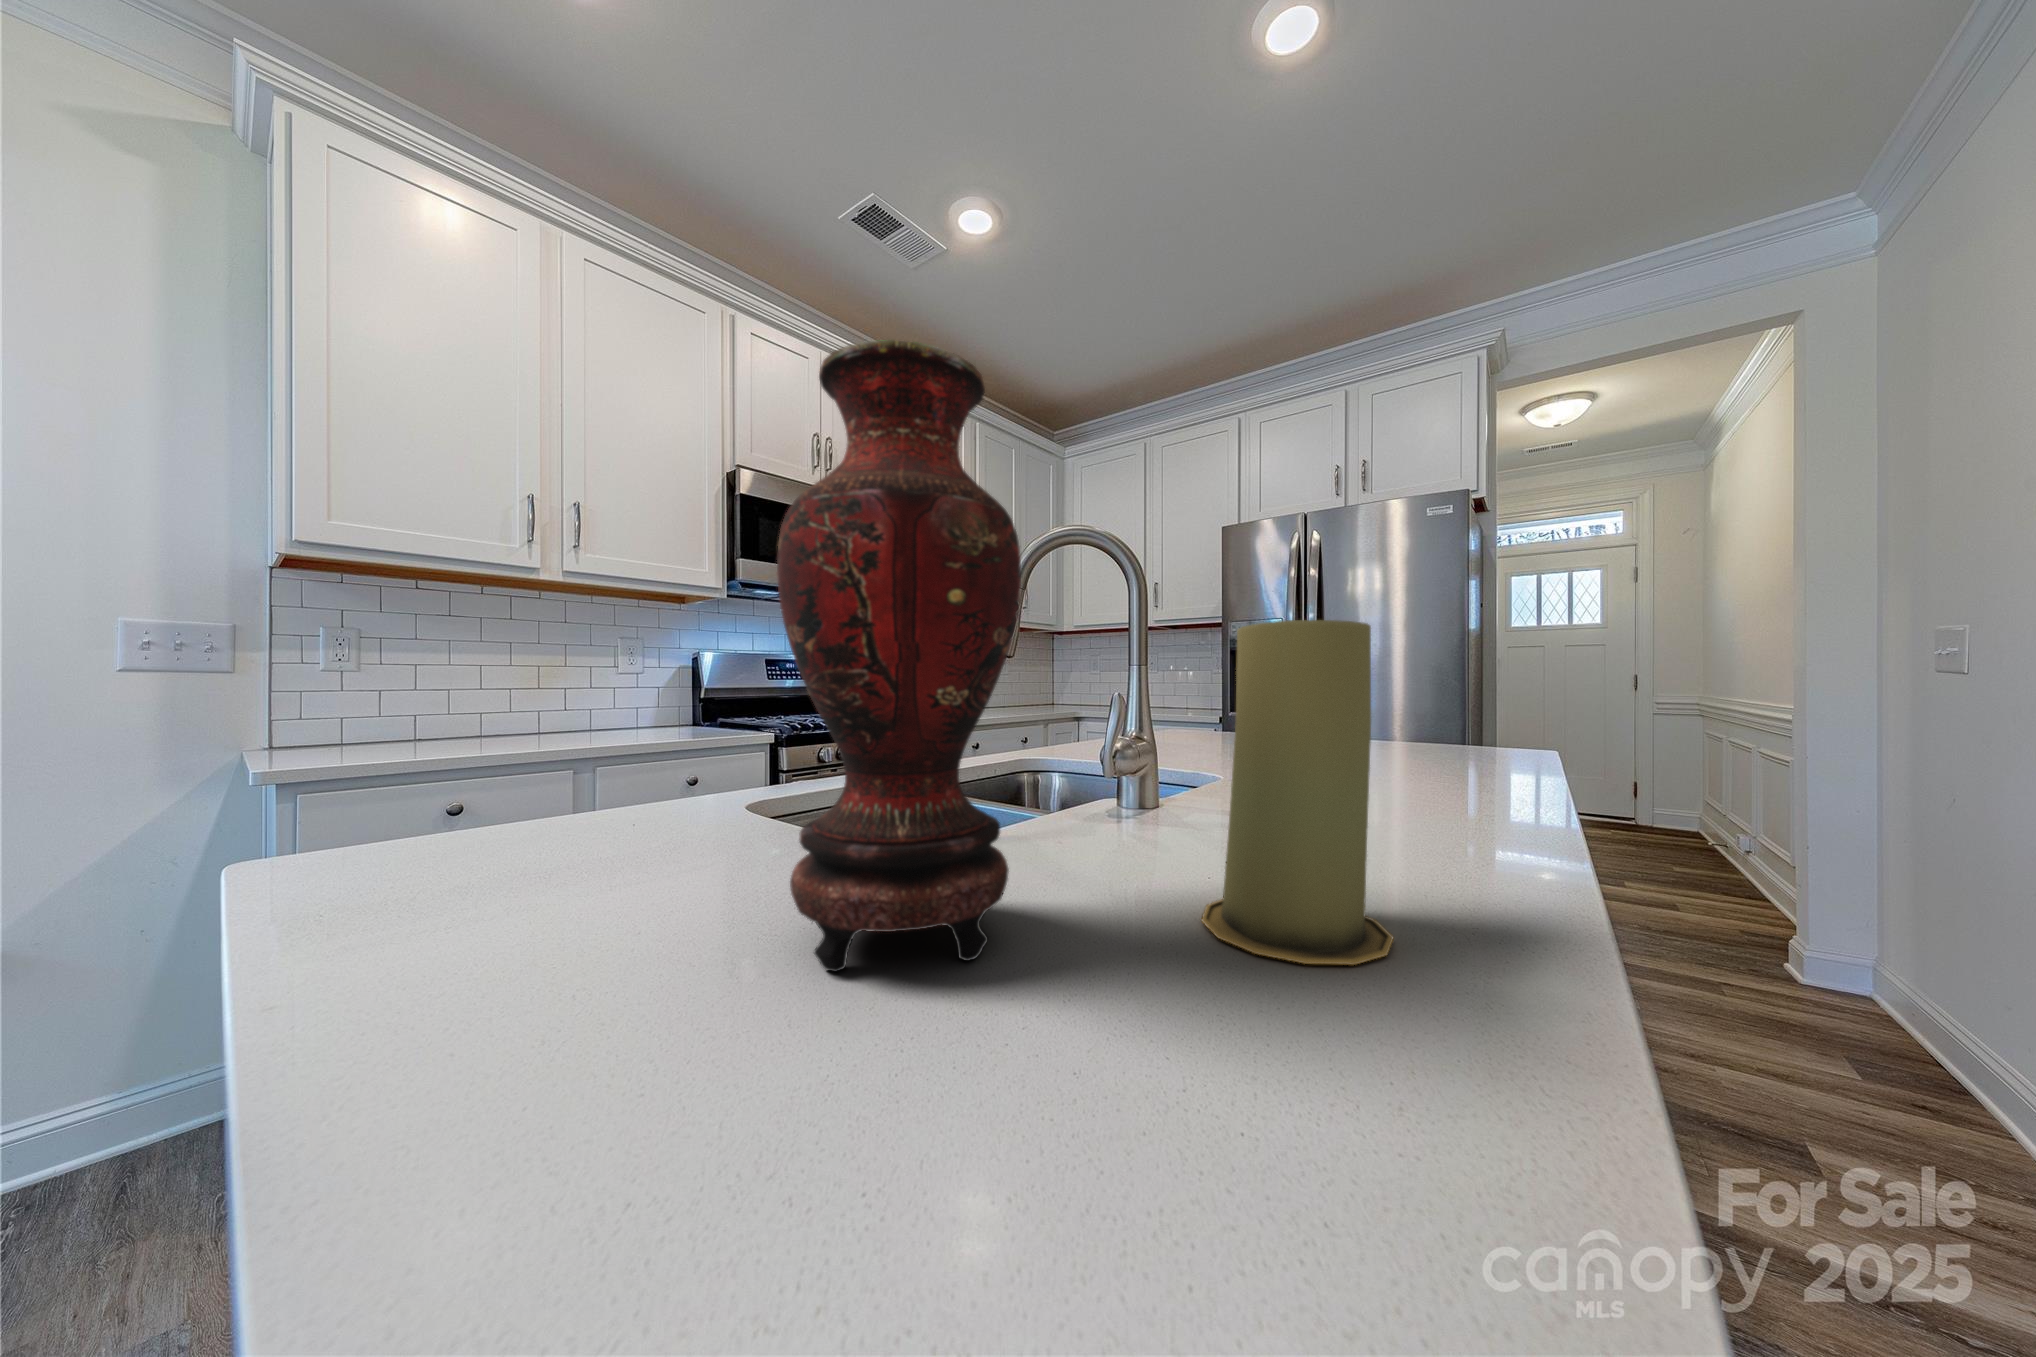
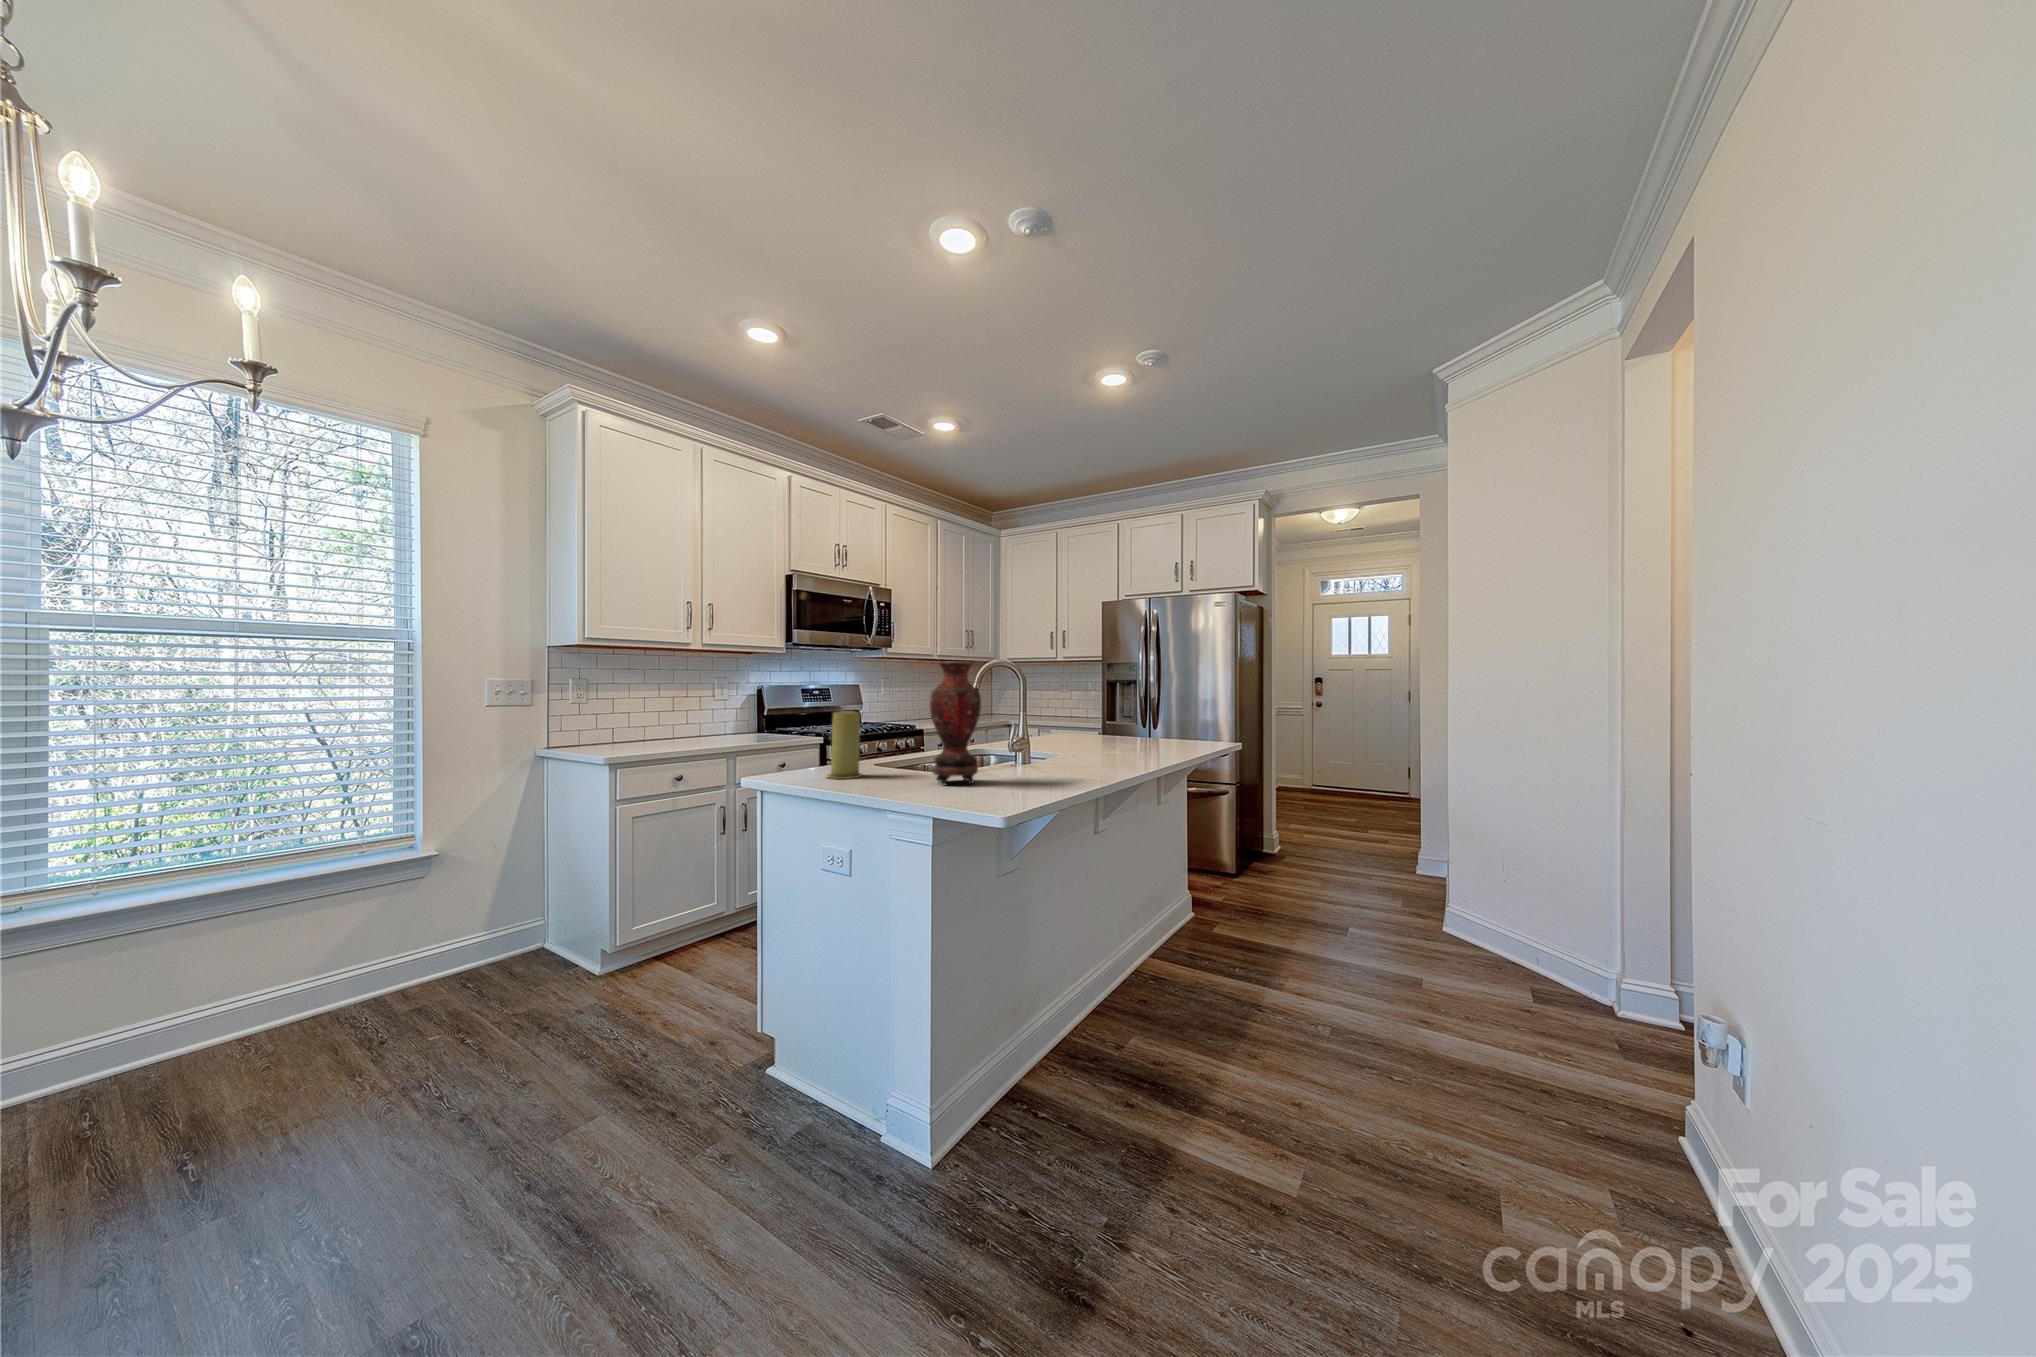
candle: present [1202,620,1393,965] -> present [826,711,863,779]

